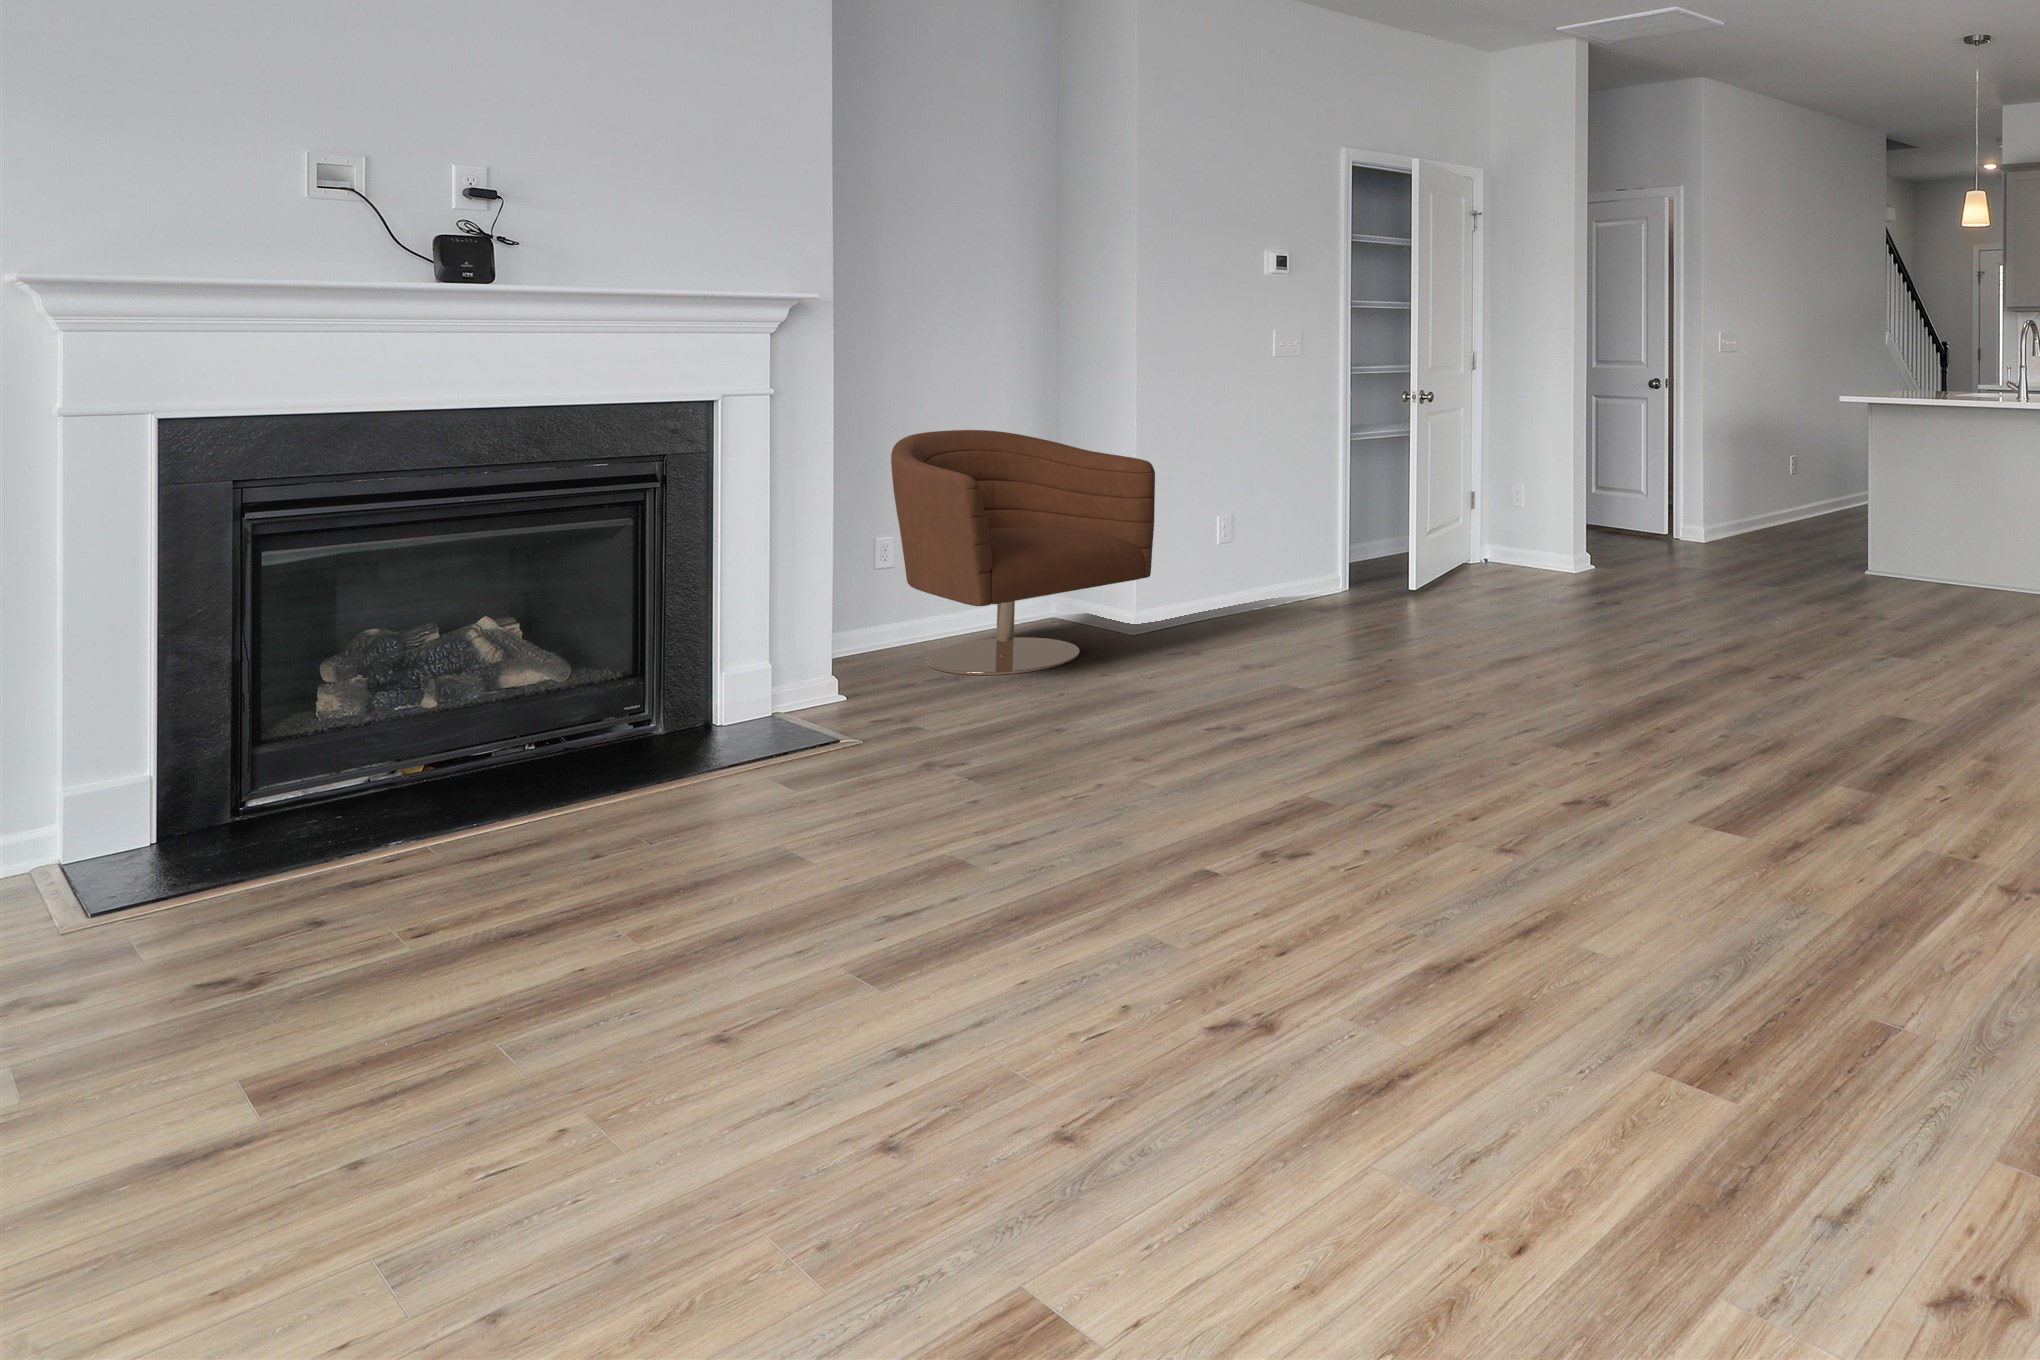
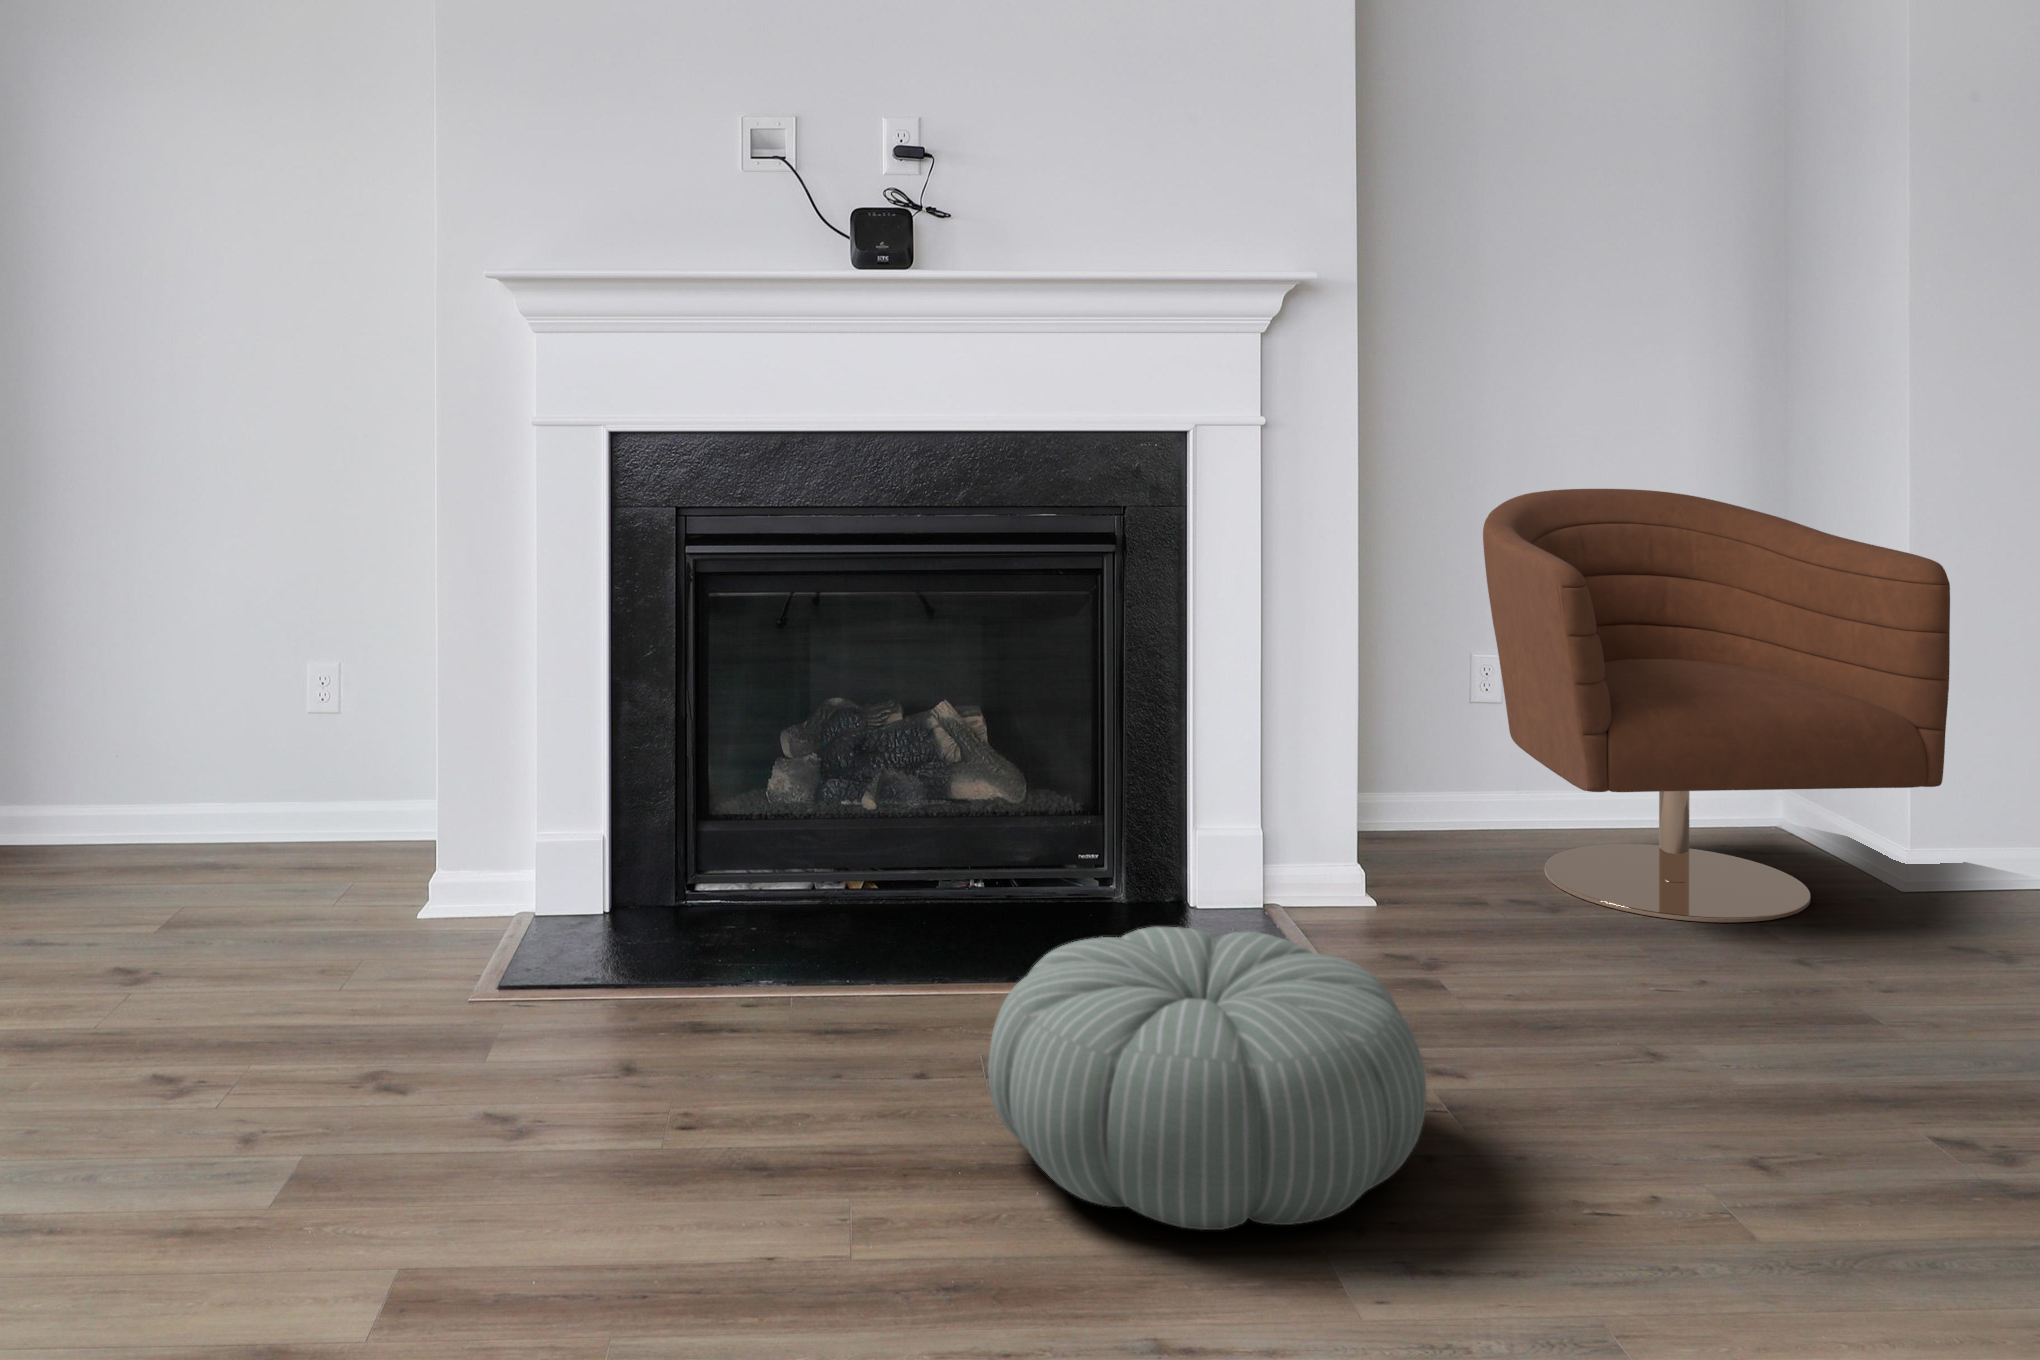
pouf: none [689,707,975,876] -> present [988,927,1427,1230]

